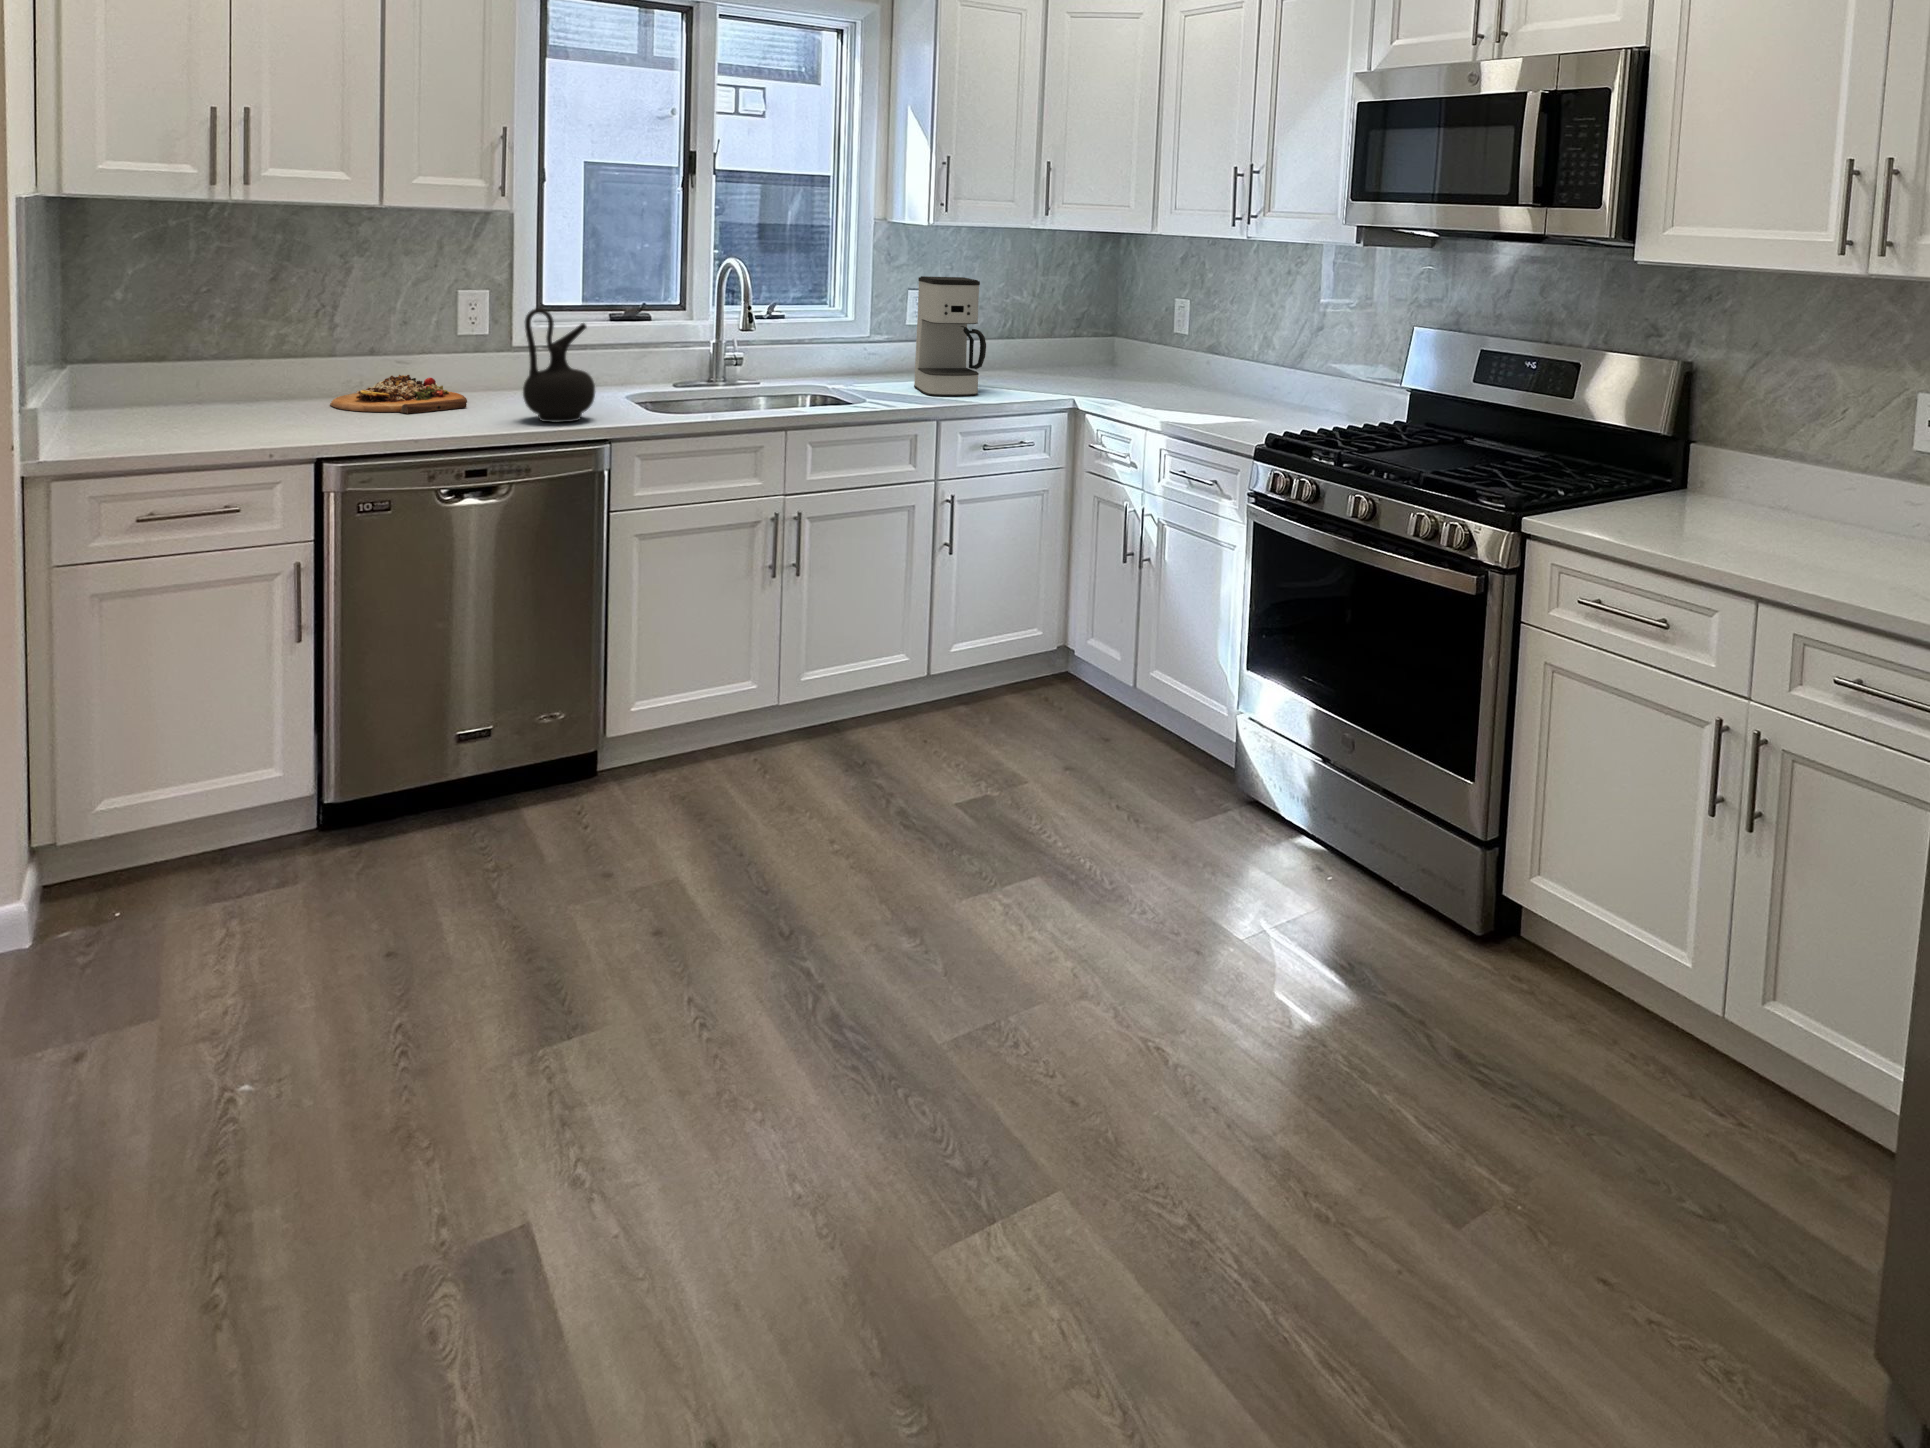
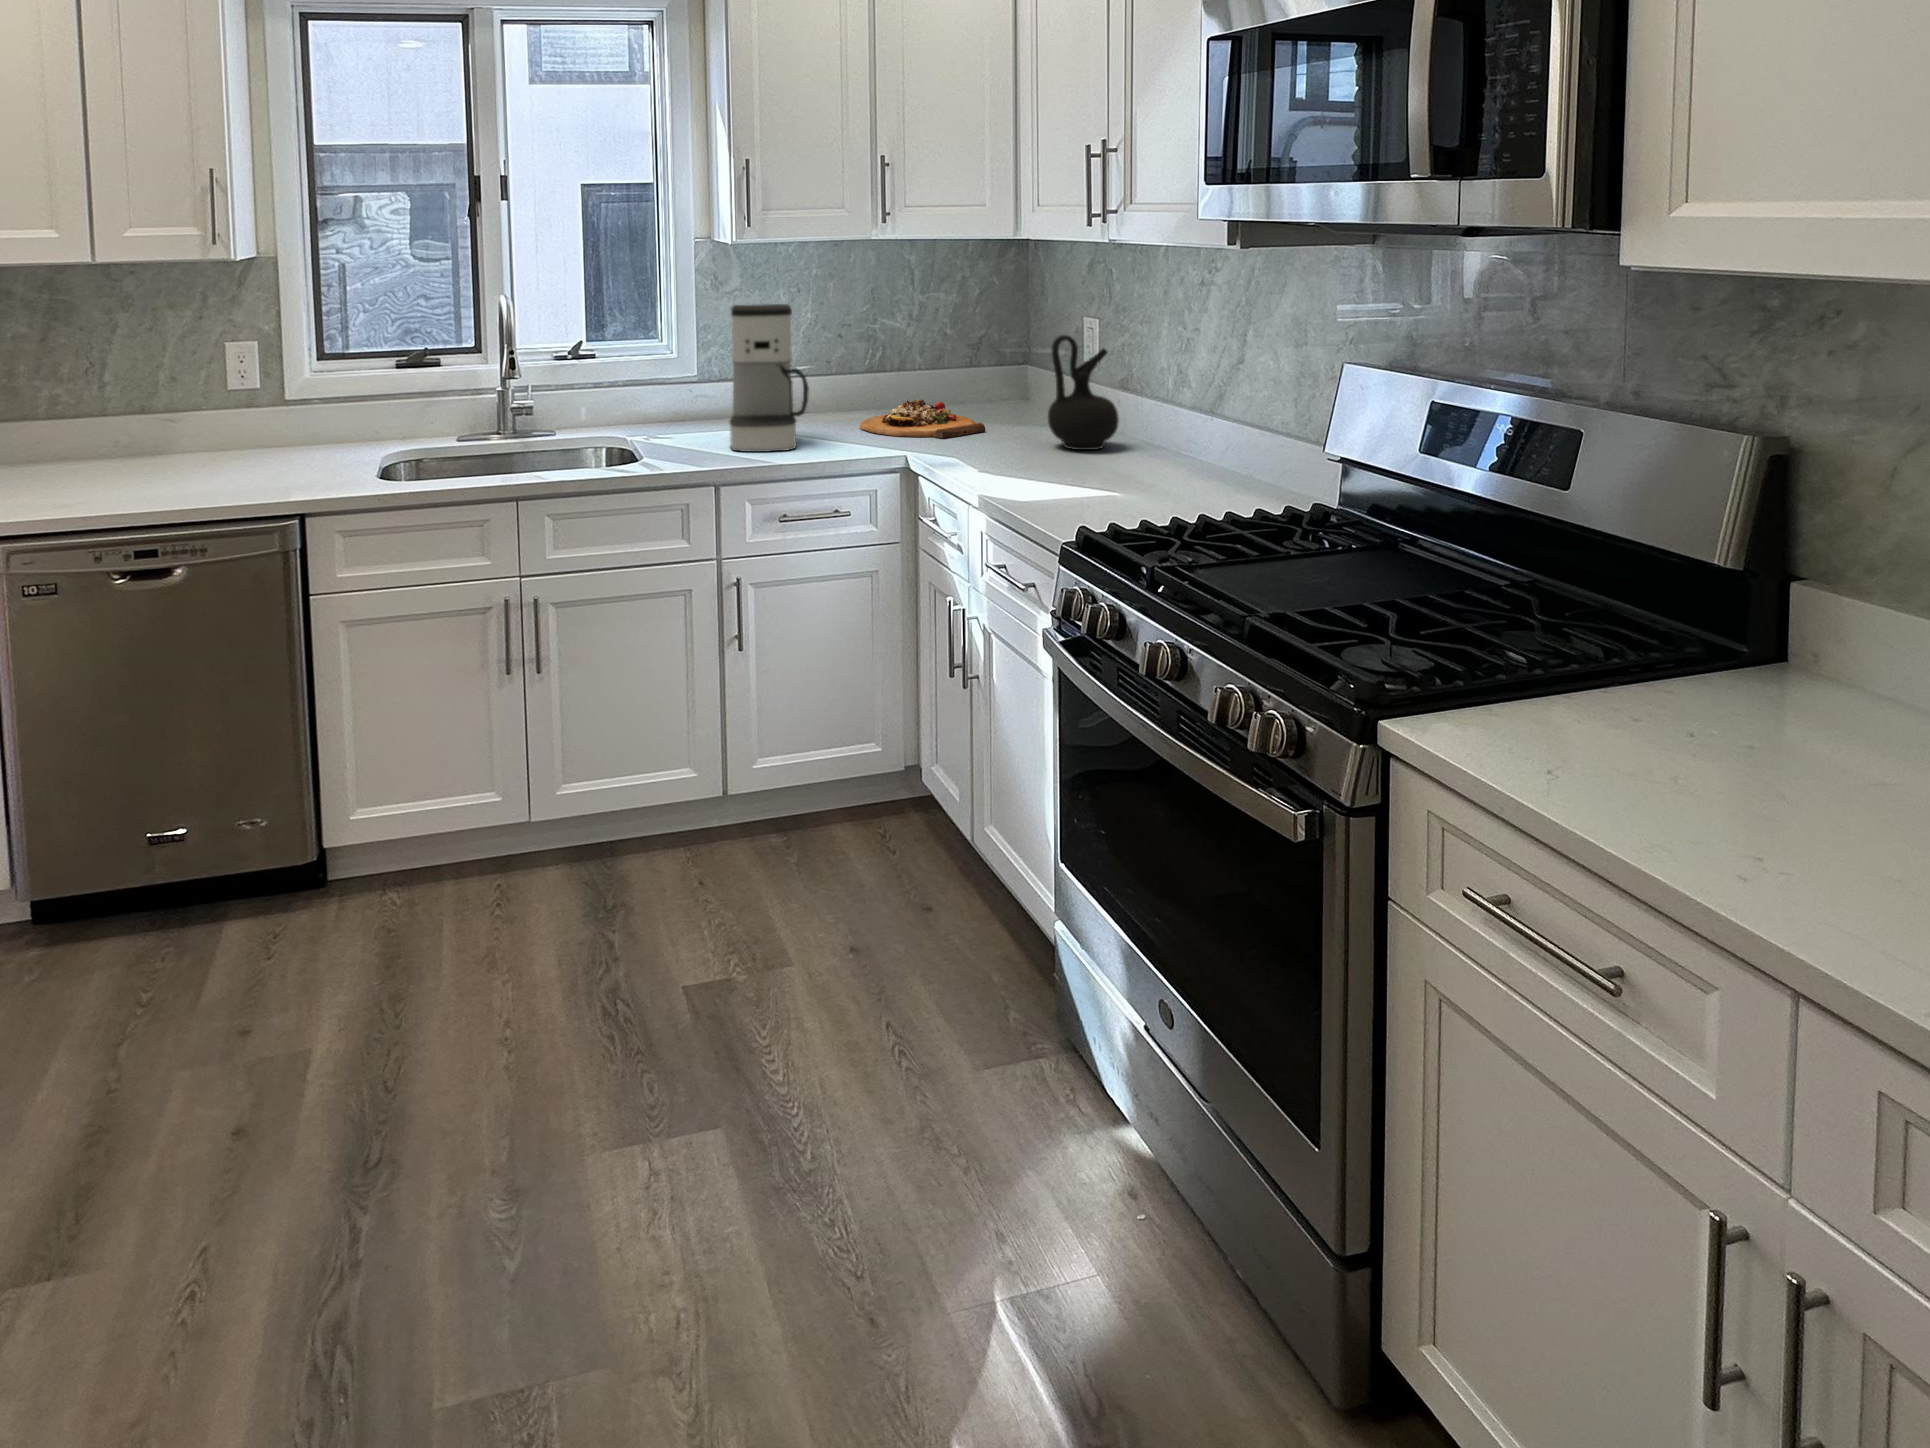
ceramic jug: present [523,308,595,422] -> present [1048,335,1119,450]
cutting board: present [330,375,467,414] -> present [860,399,985,438]

